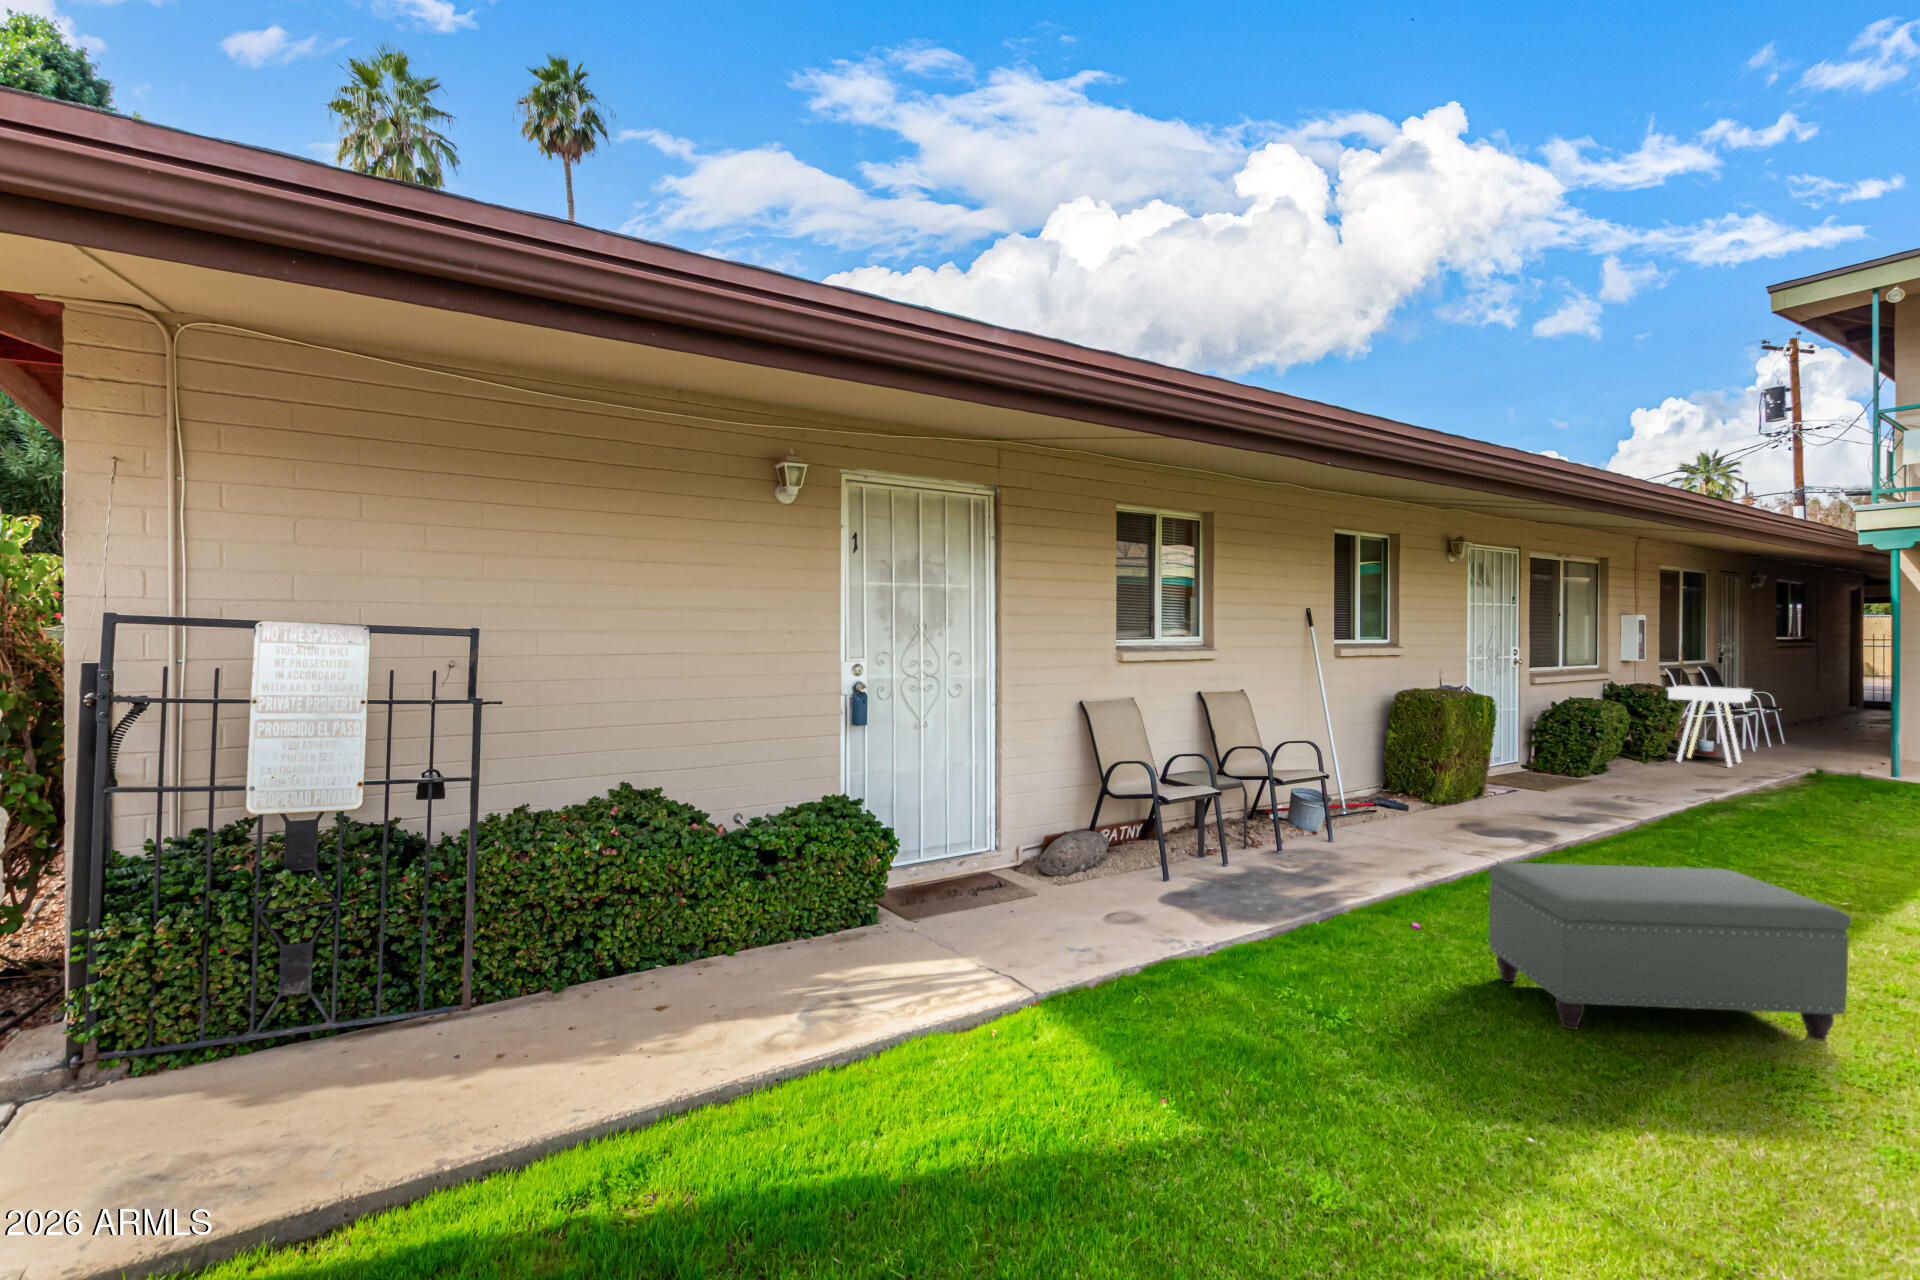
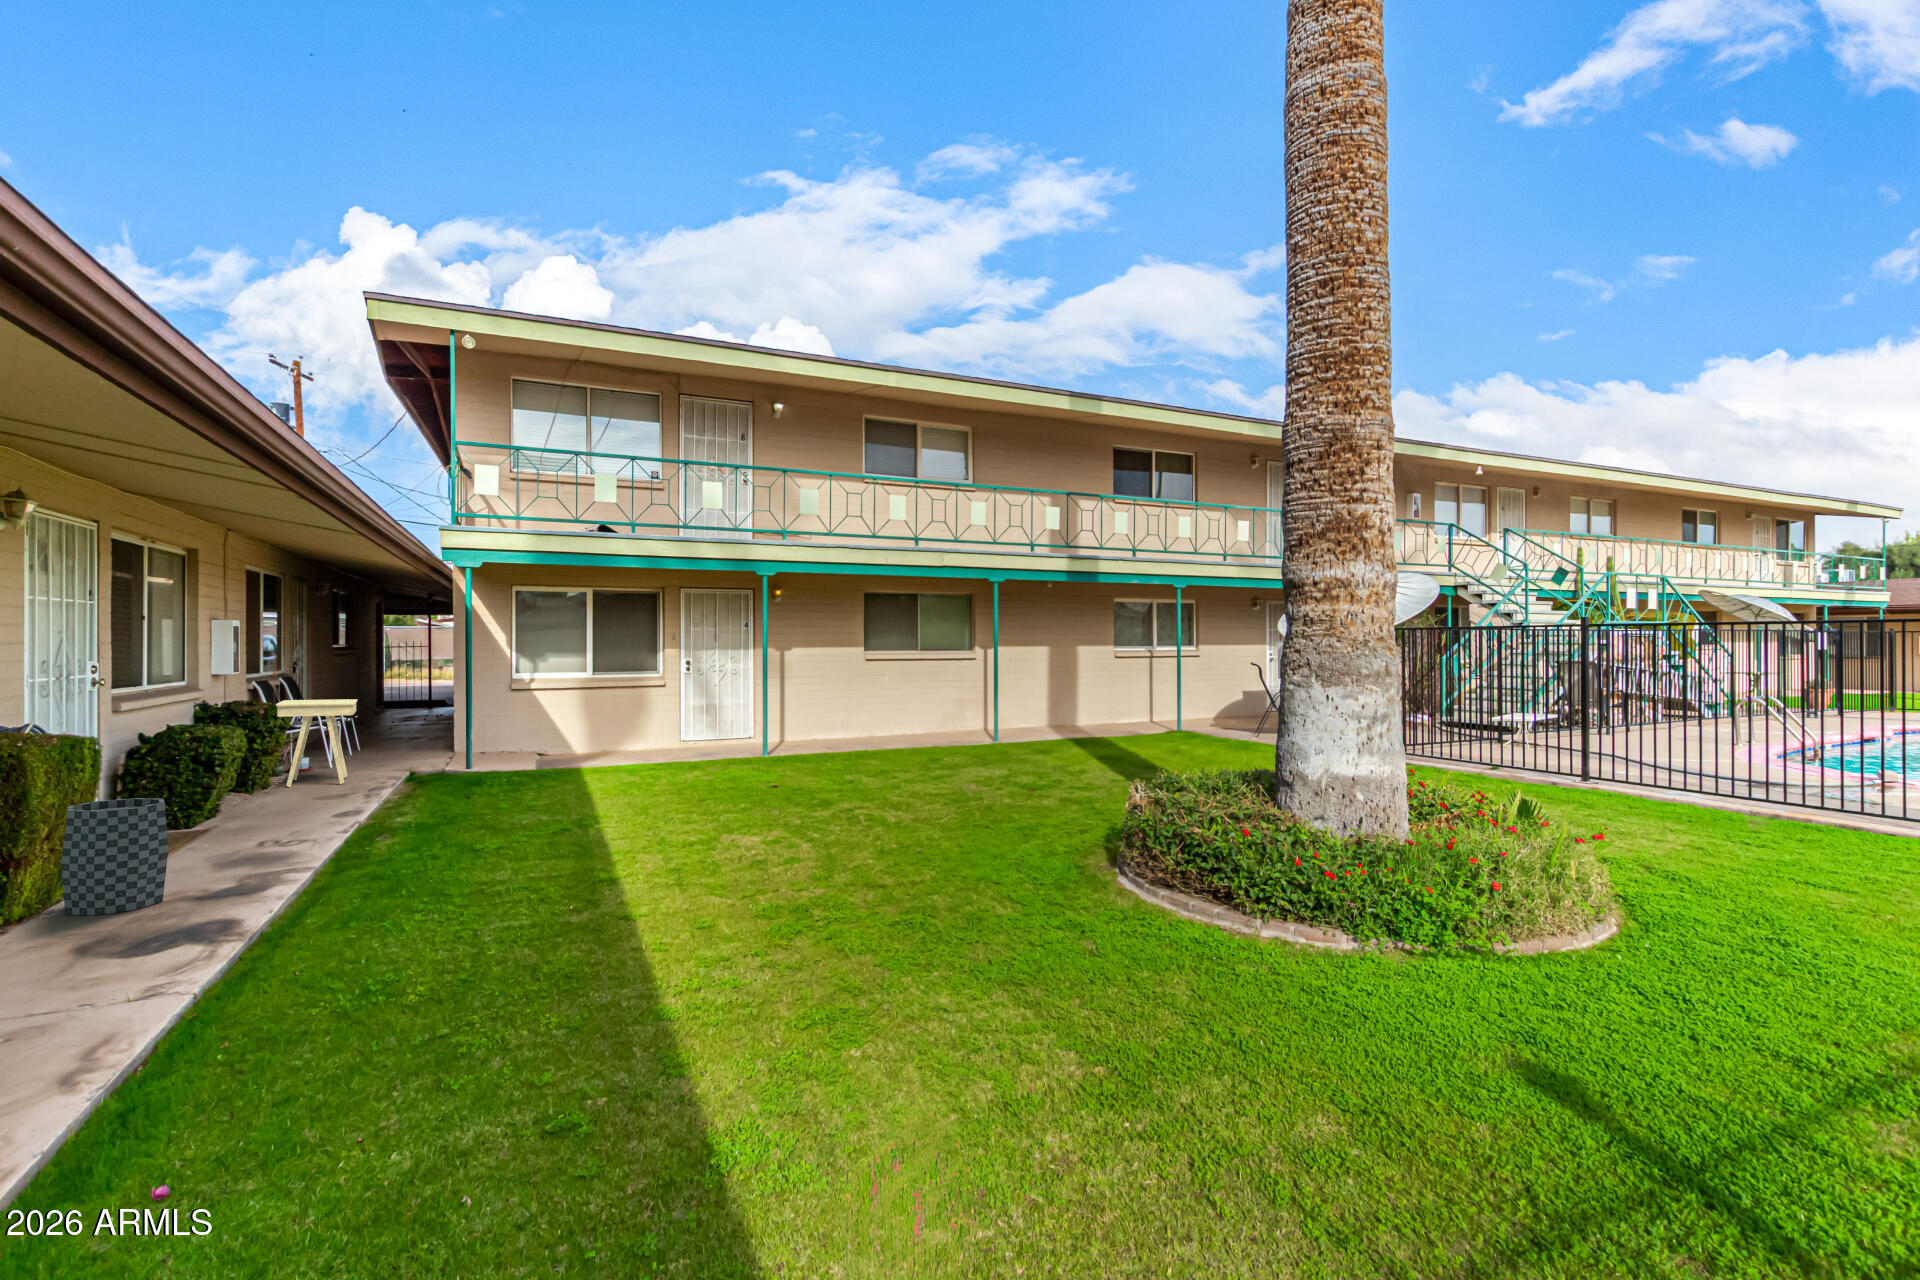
trash can: none [1464,738,1528,814] -> present [61,798,168,915]
ottoman: present [1489,863,1851,1041] -> none [353,922,721,1237]

